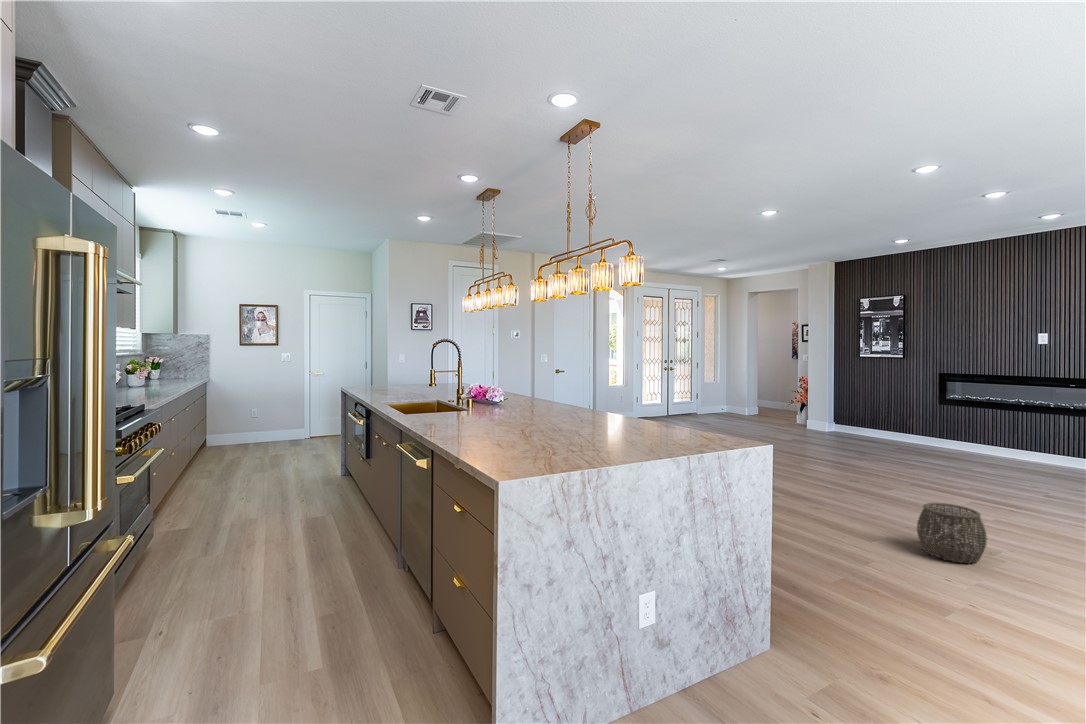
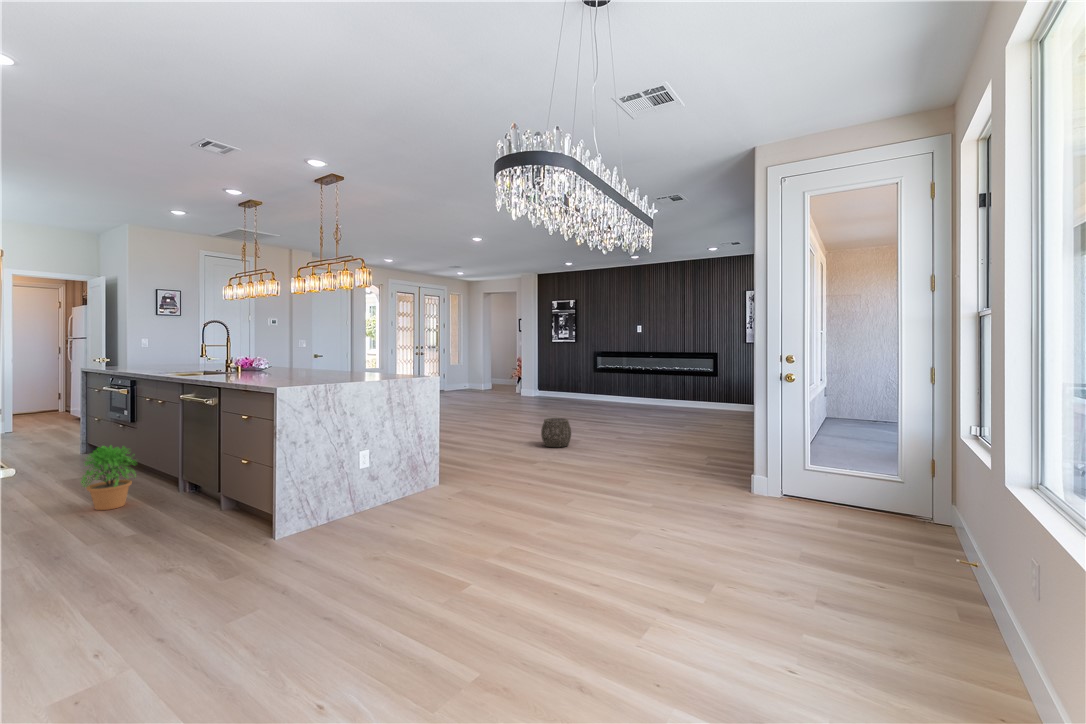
potted plant: none [277,511,350,600] -> present [81,446,136,510]

